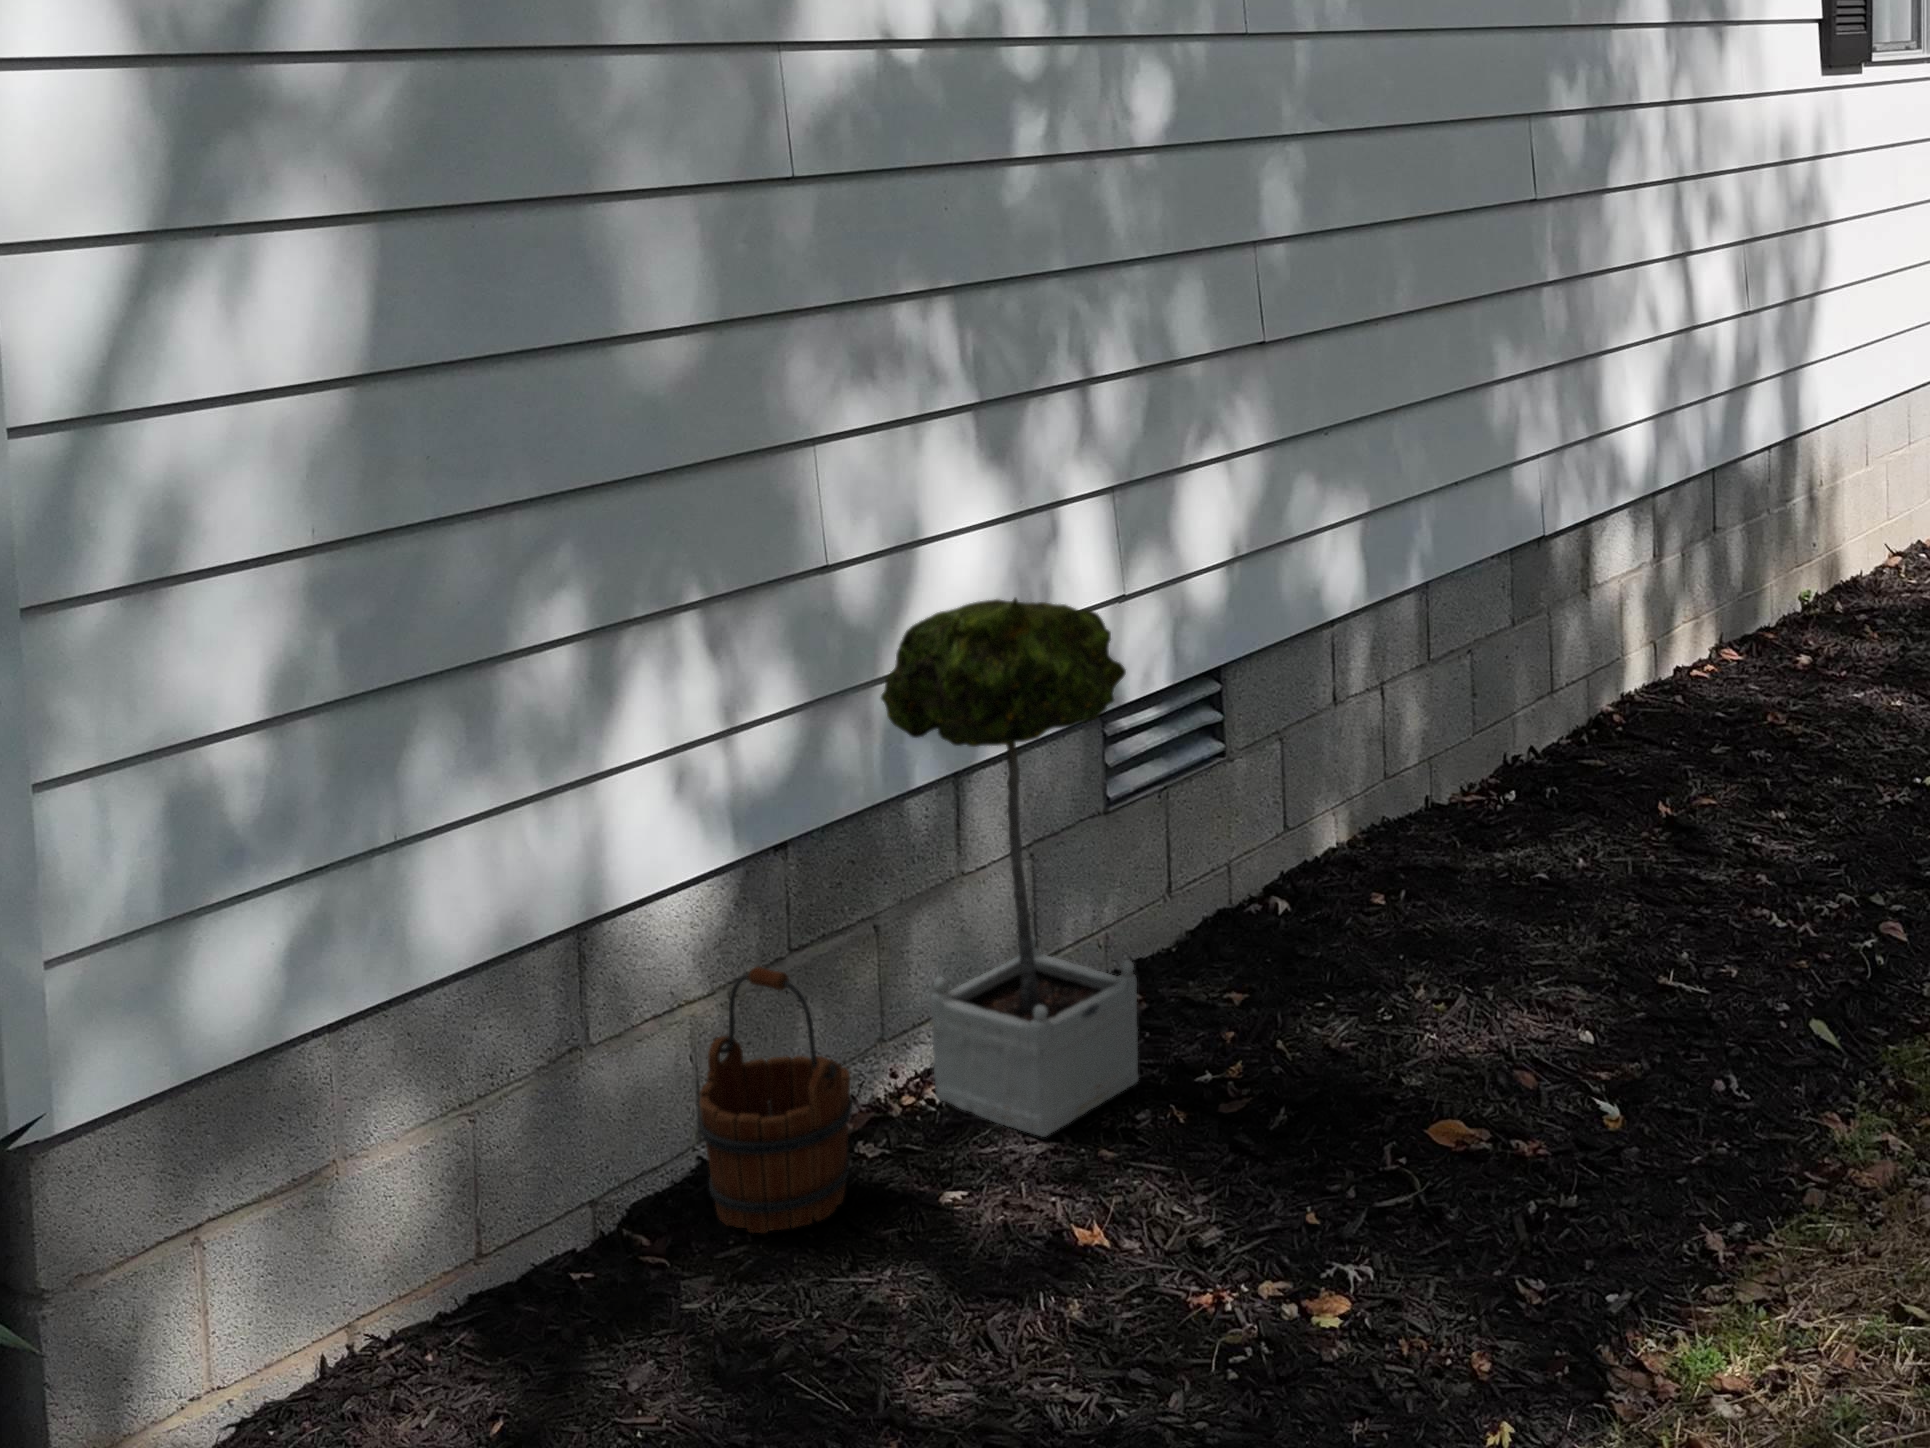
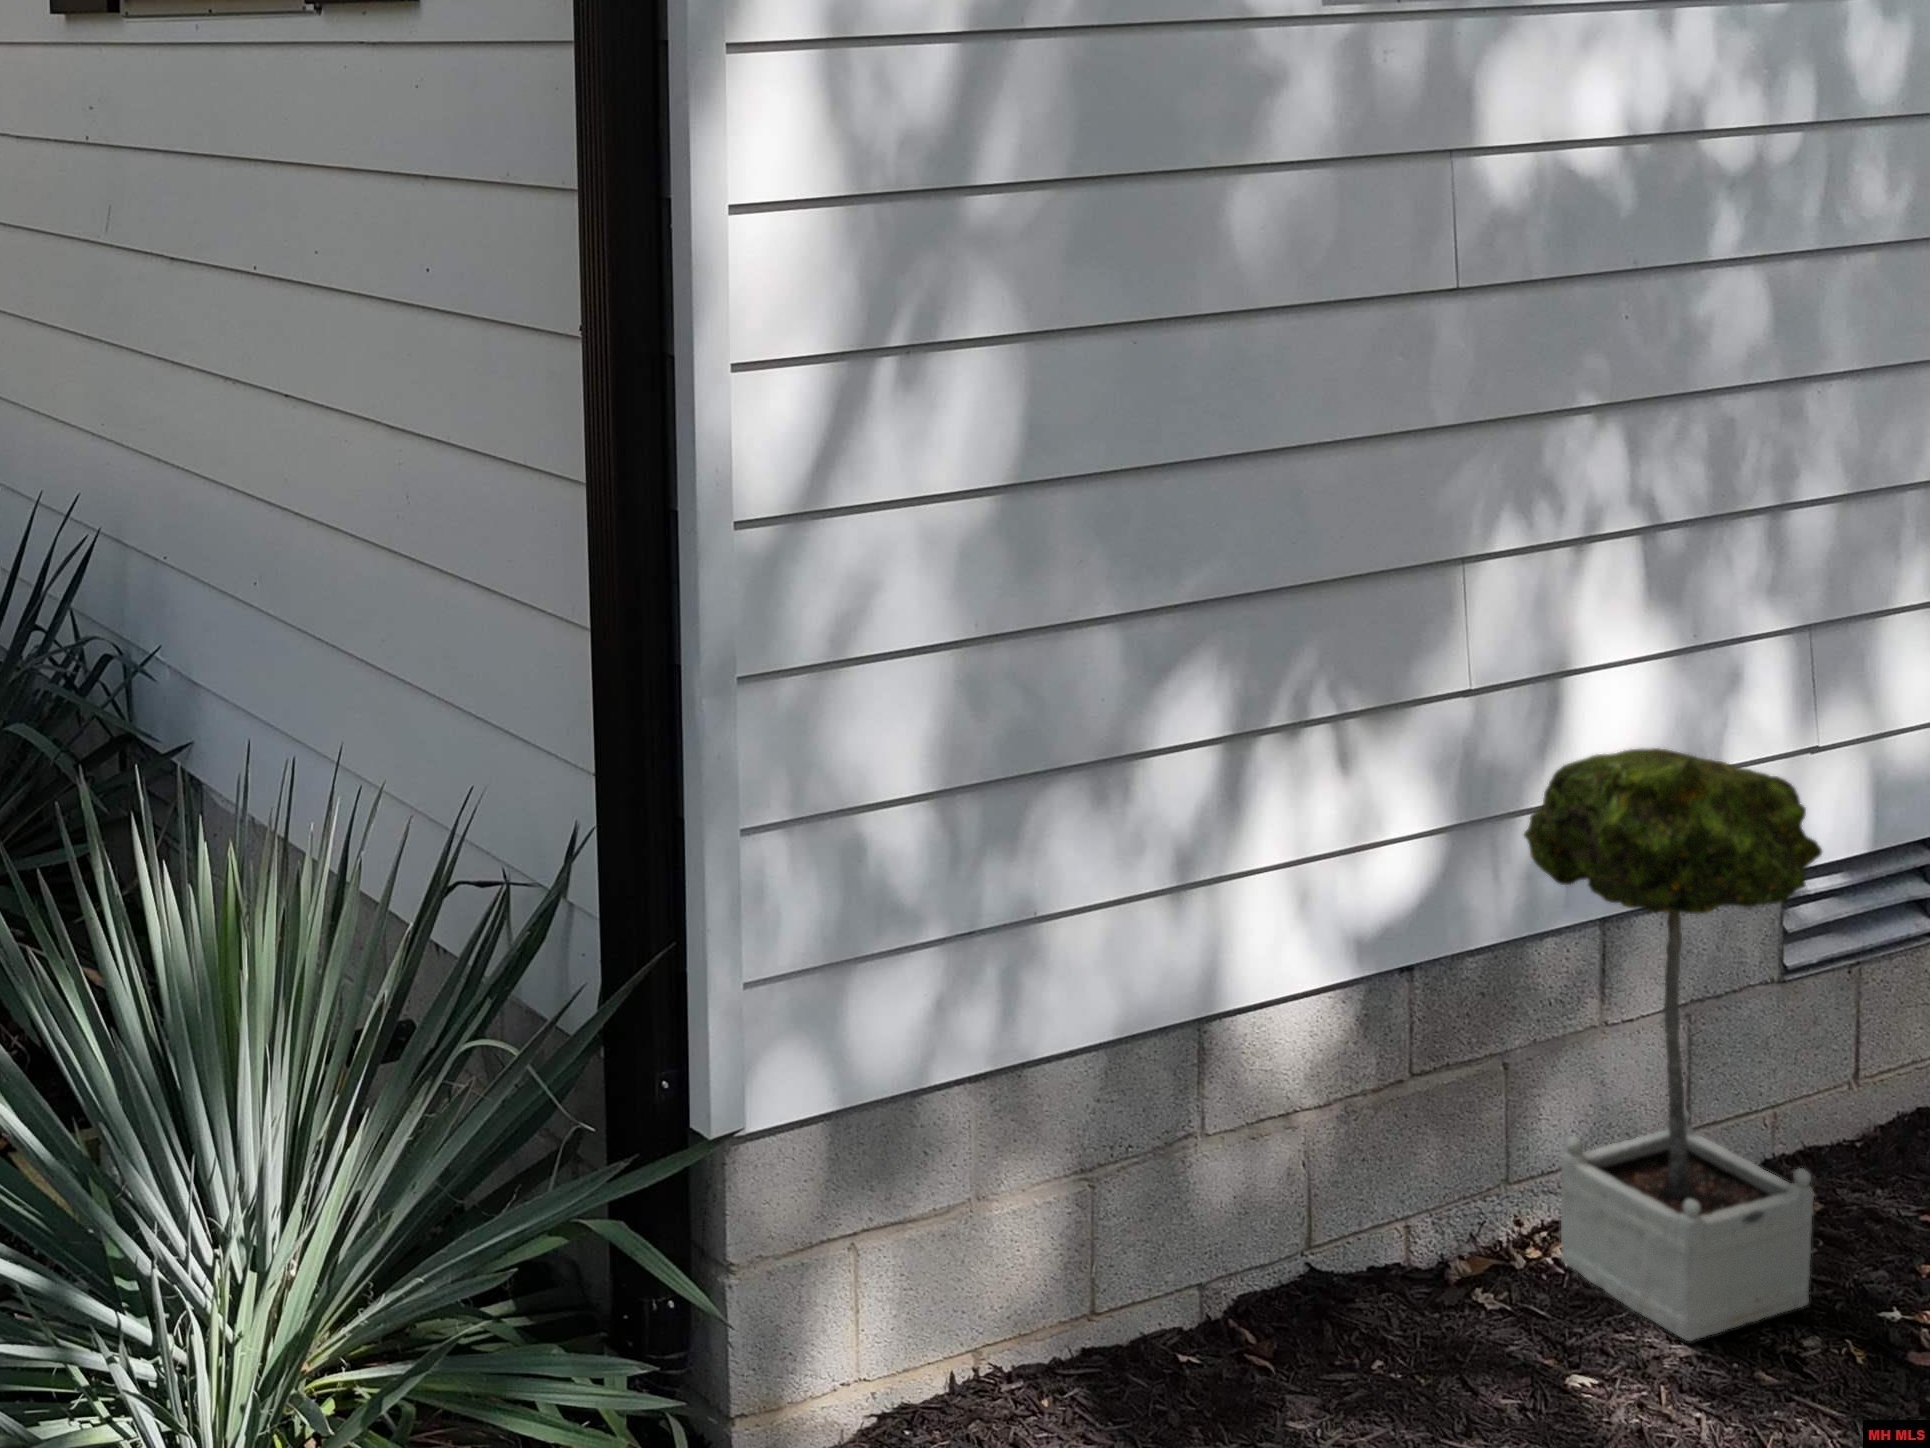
wooden bucket: present [699,967,852,1233] -> none [1307,1095,1470,1369]

